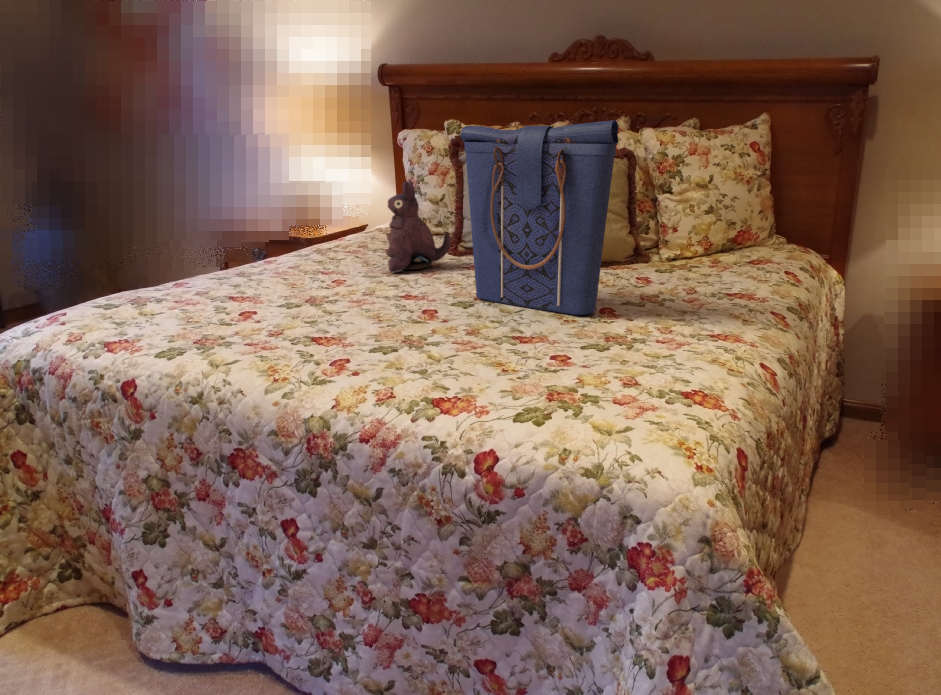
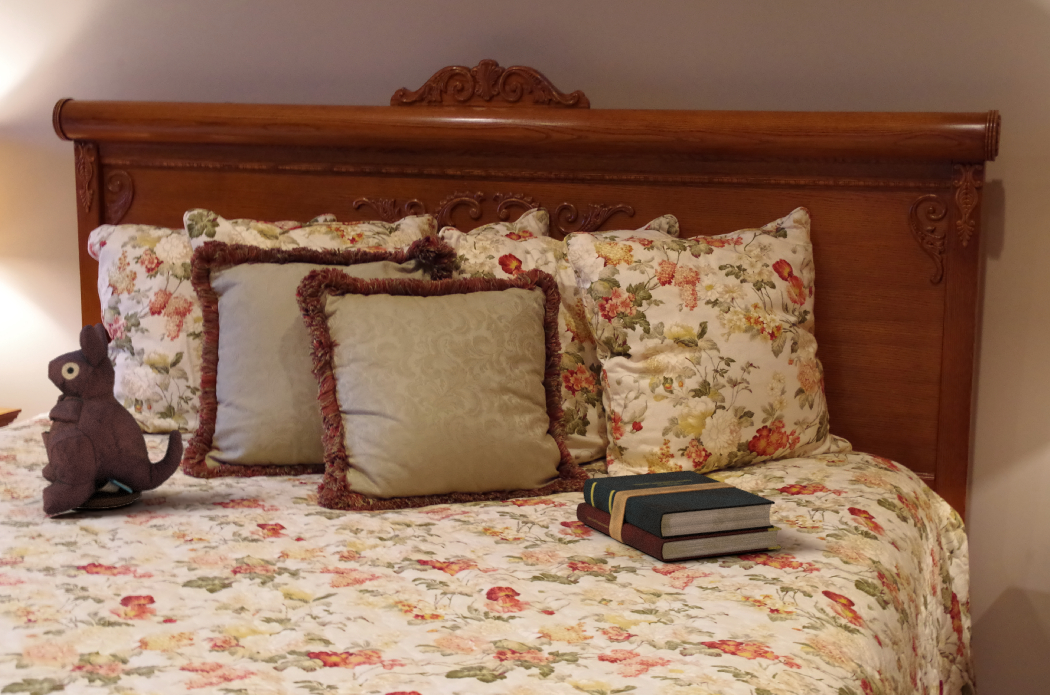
tote bag: present [460,120,618,315] -> none [193,209,510,605]
hardback book: none [643,252,749,297] -> present [576,470,782,561]

